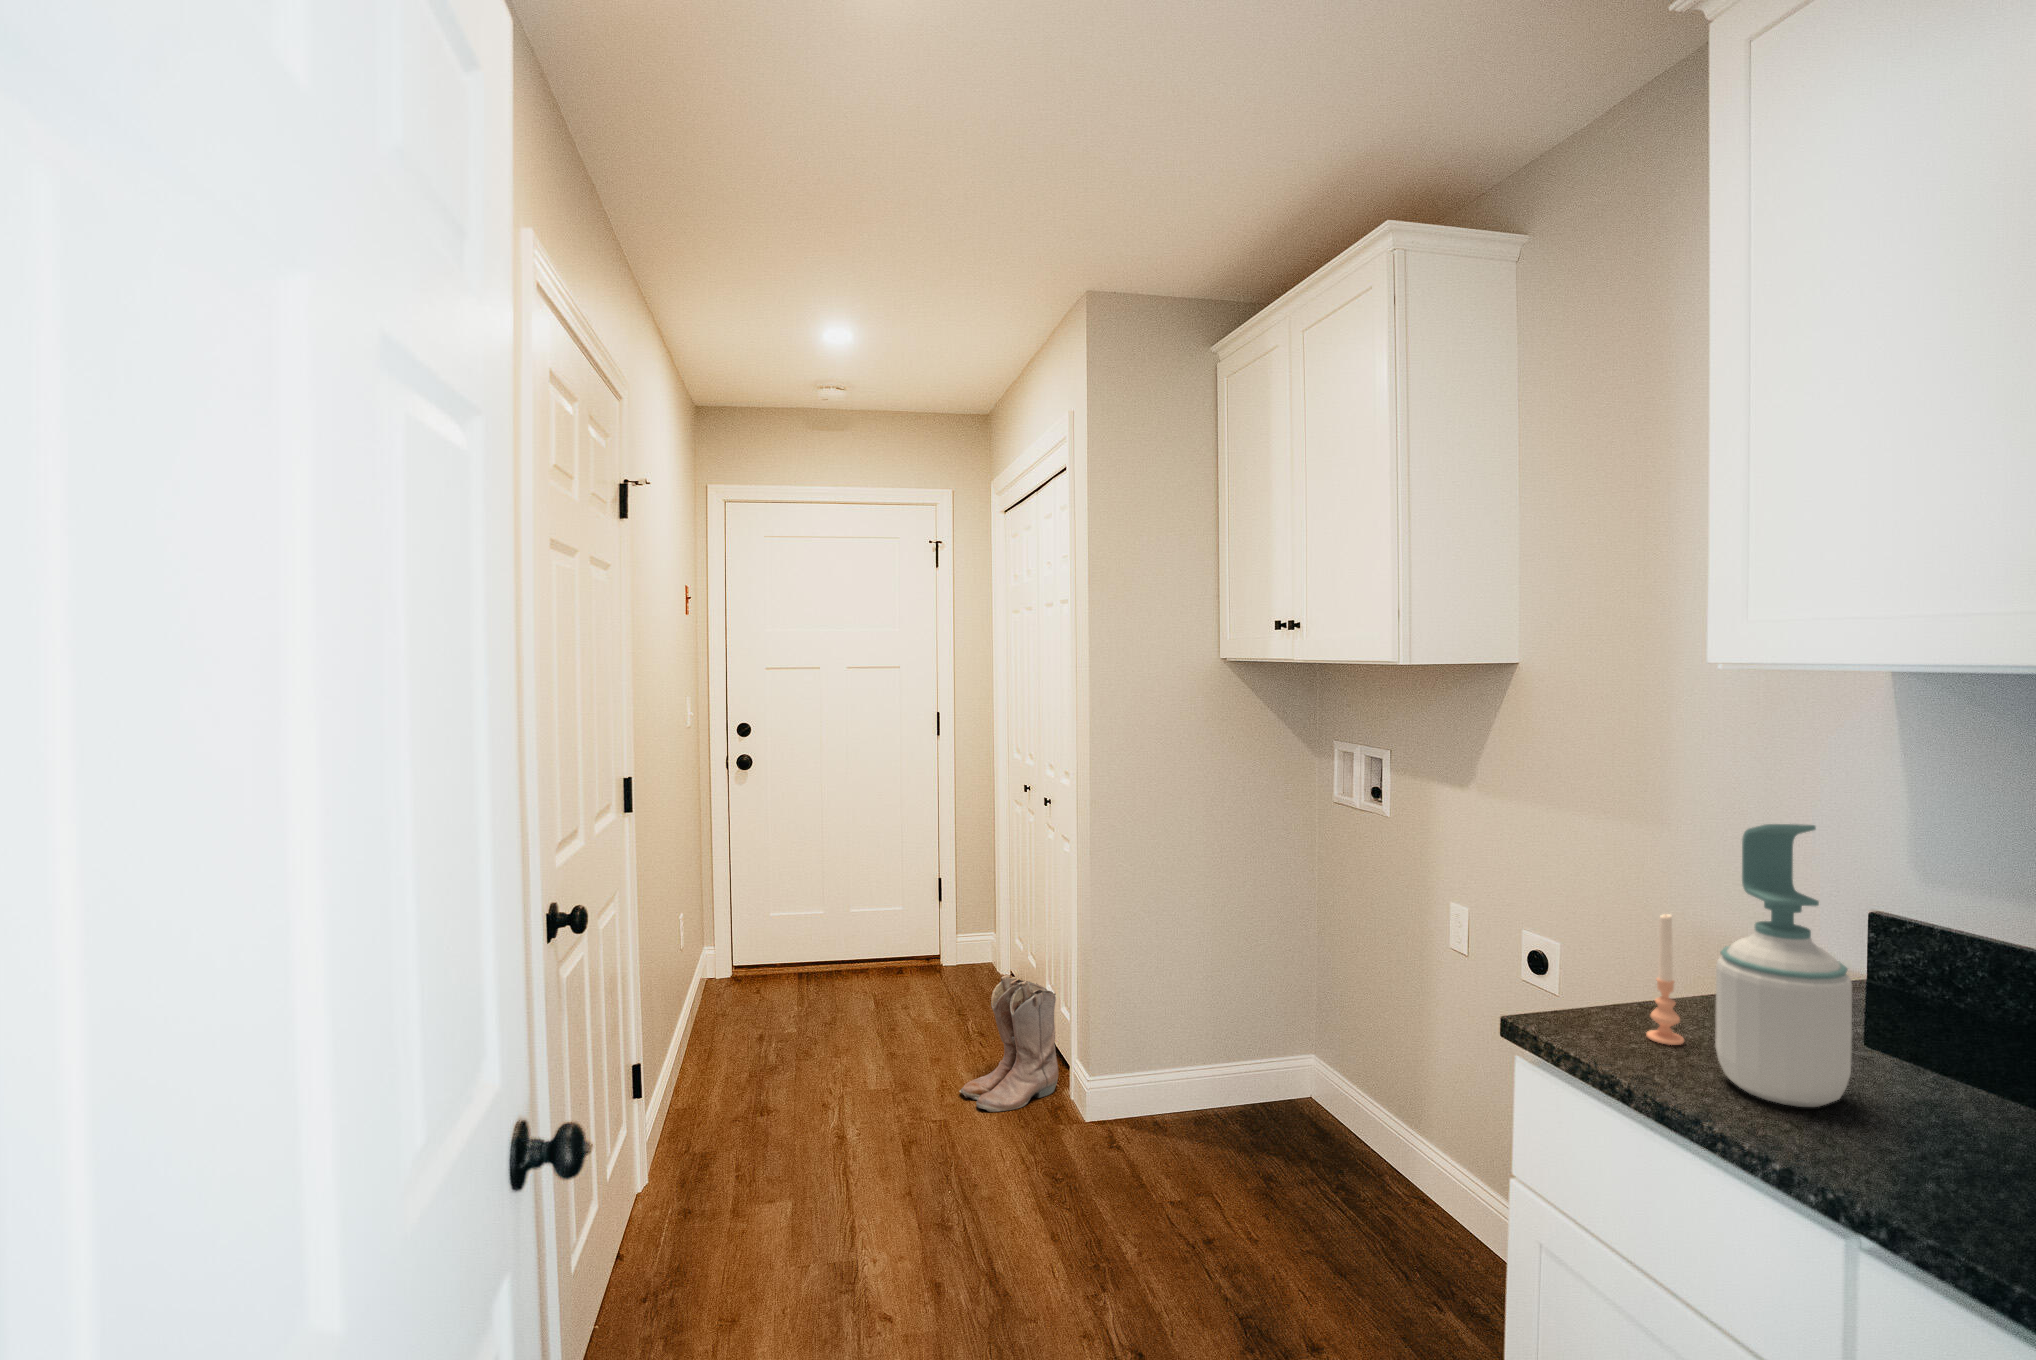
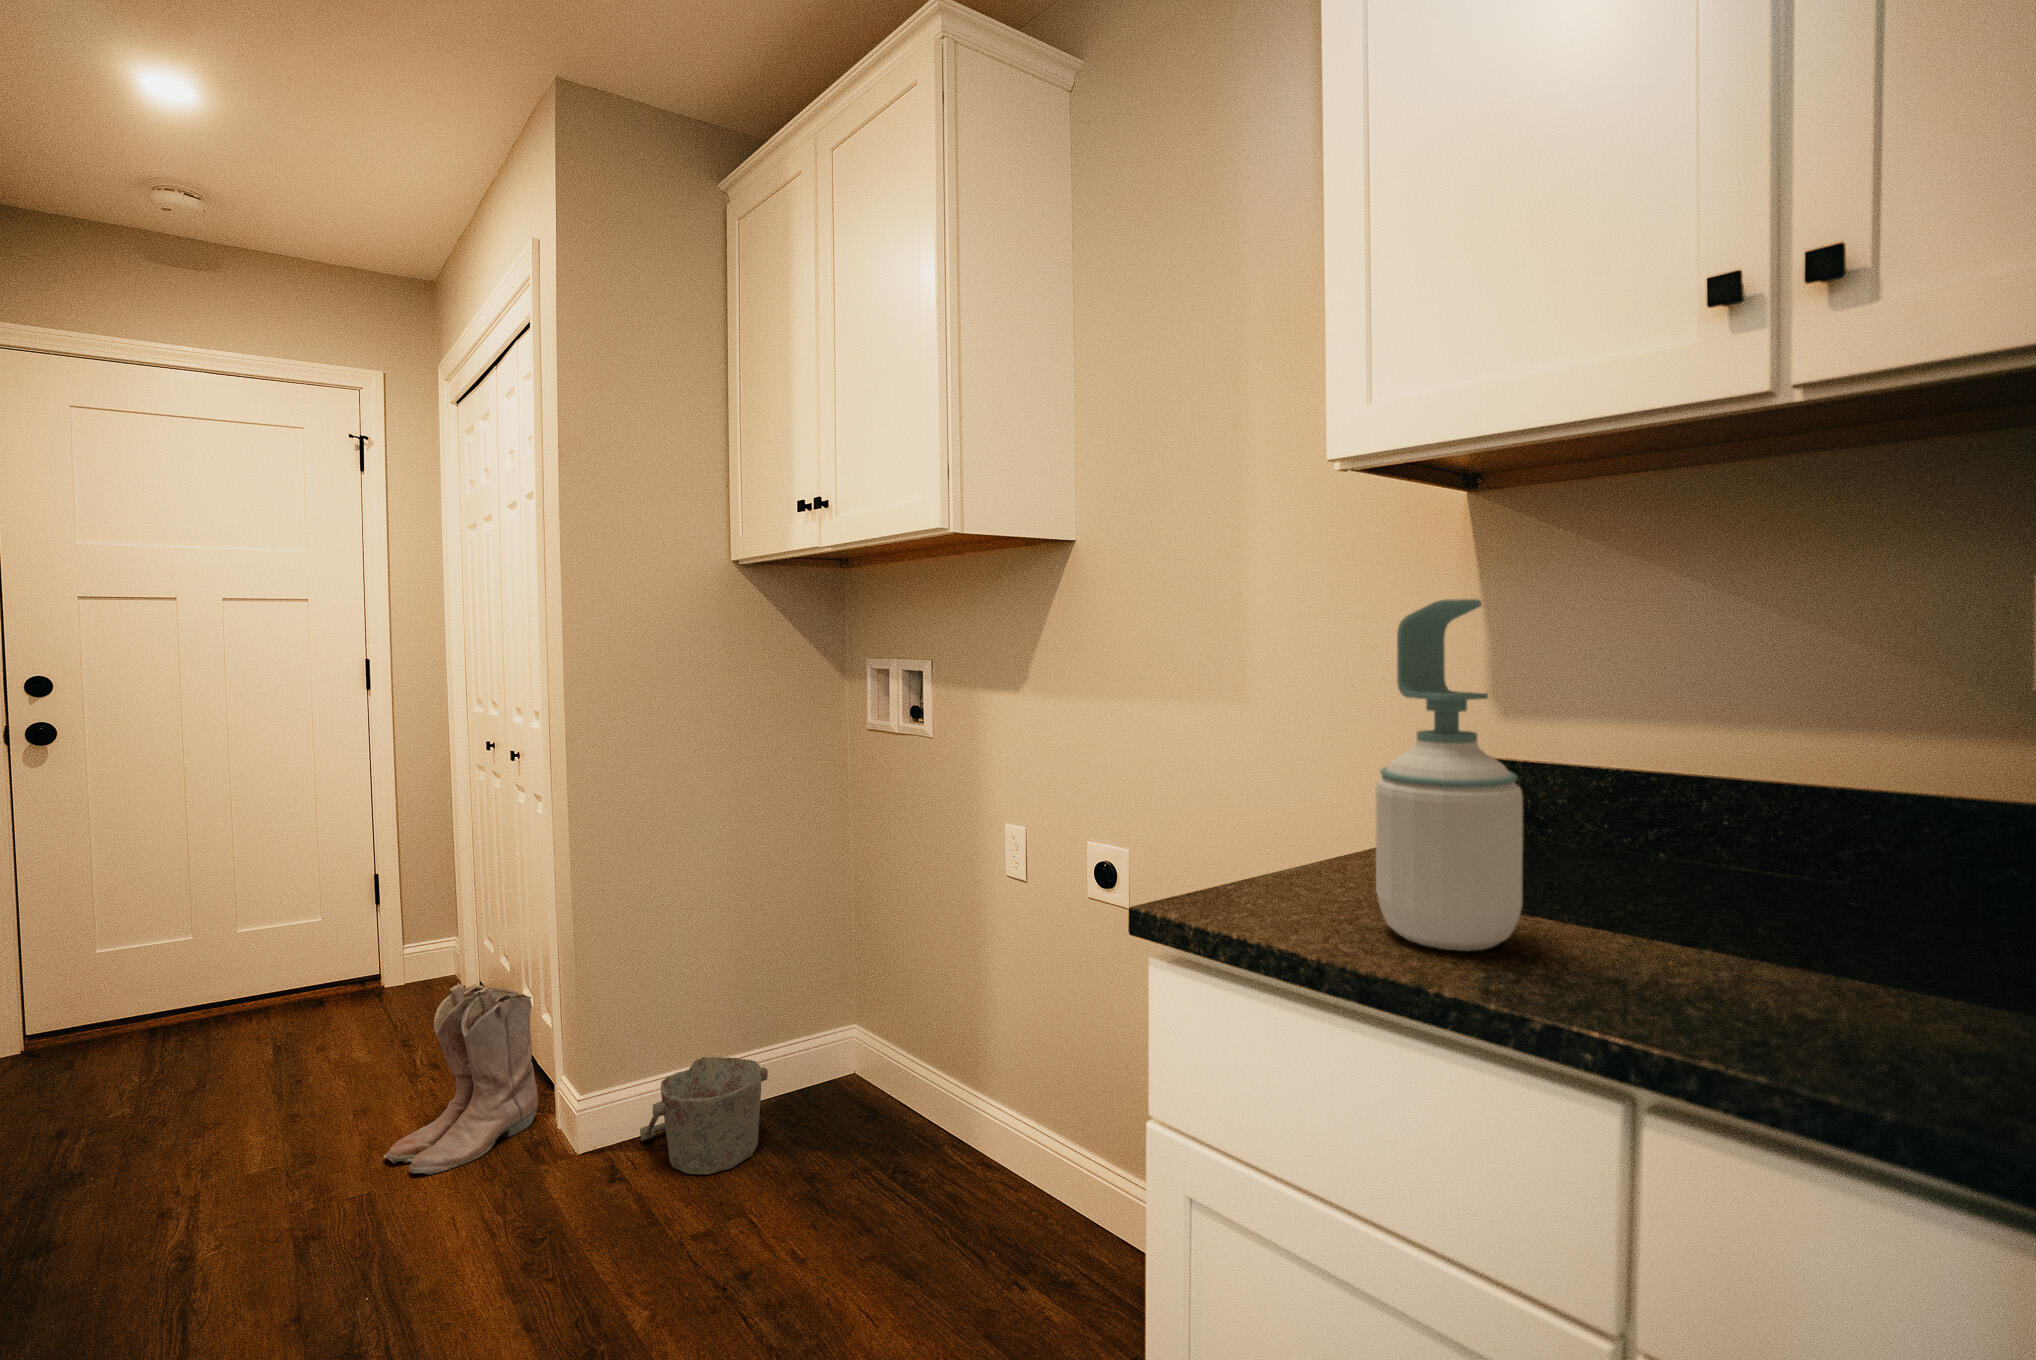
candle: present [1646,914,1684,1045] -> none [1279,746,1320,907]
bucket: none [1133,1069,1234,1164] -> present [640,1057,768,1175]

